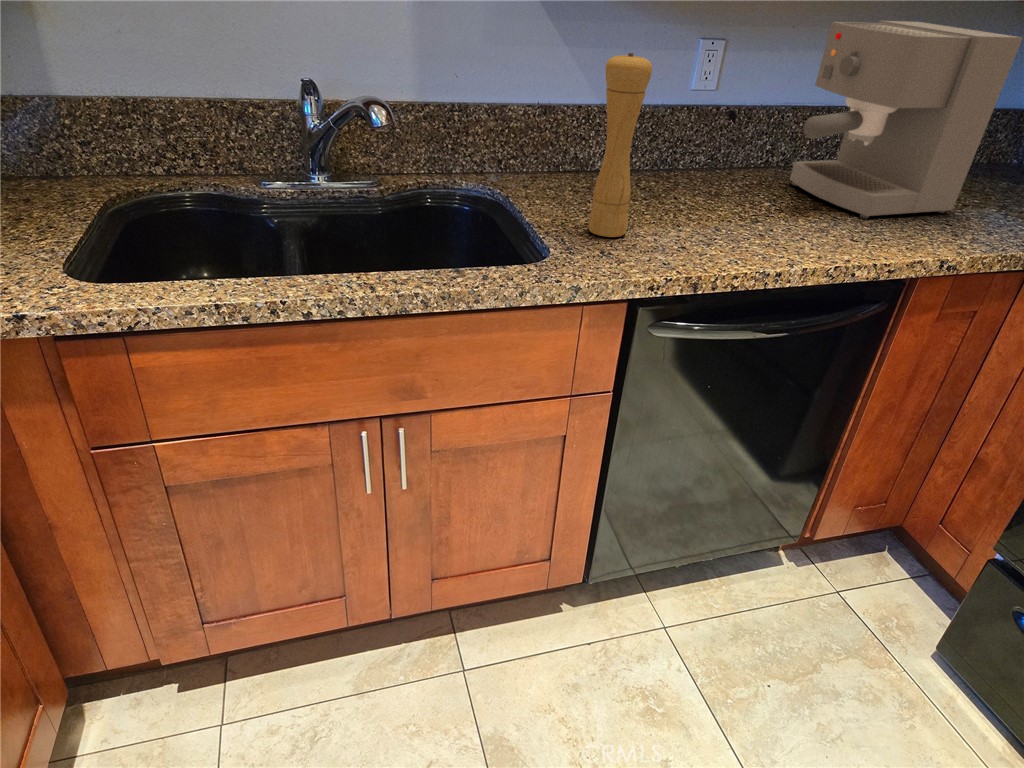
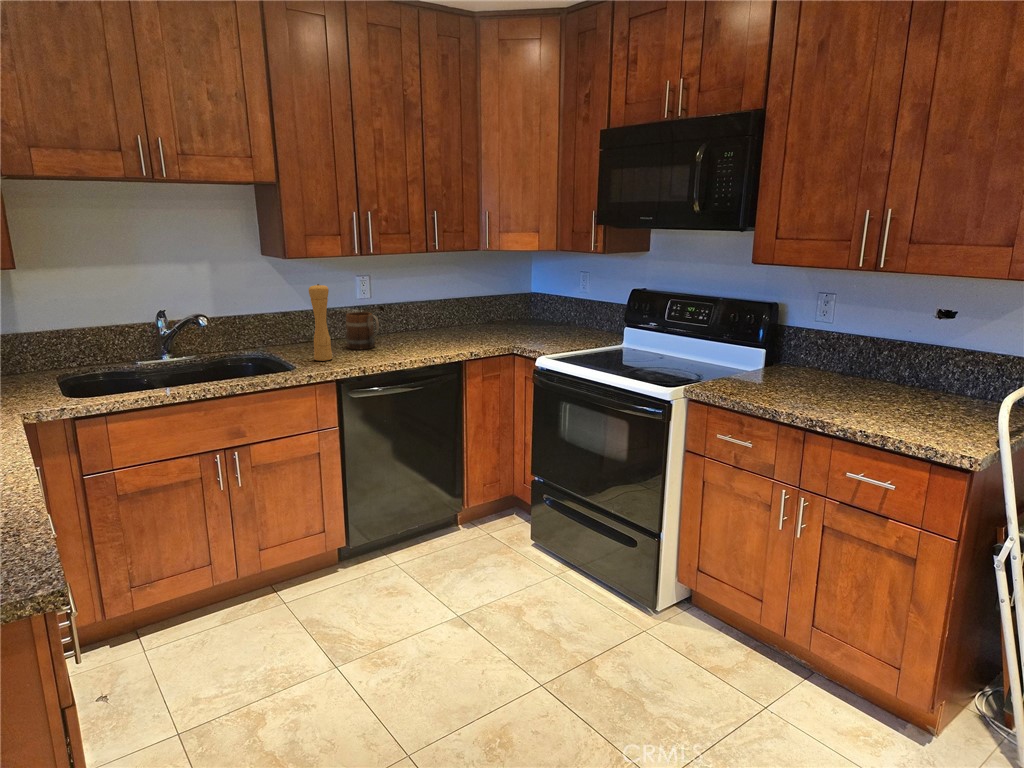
coffee maker: present [790,21,1023,218] -> none [407,261,486,343]
mug: none [653,123,739,211] -> present [346,312,379,350]

